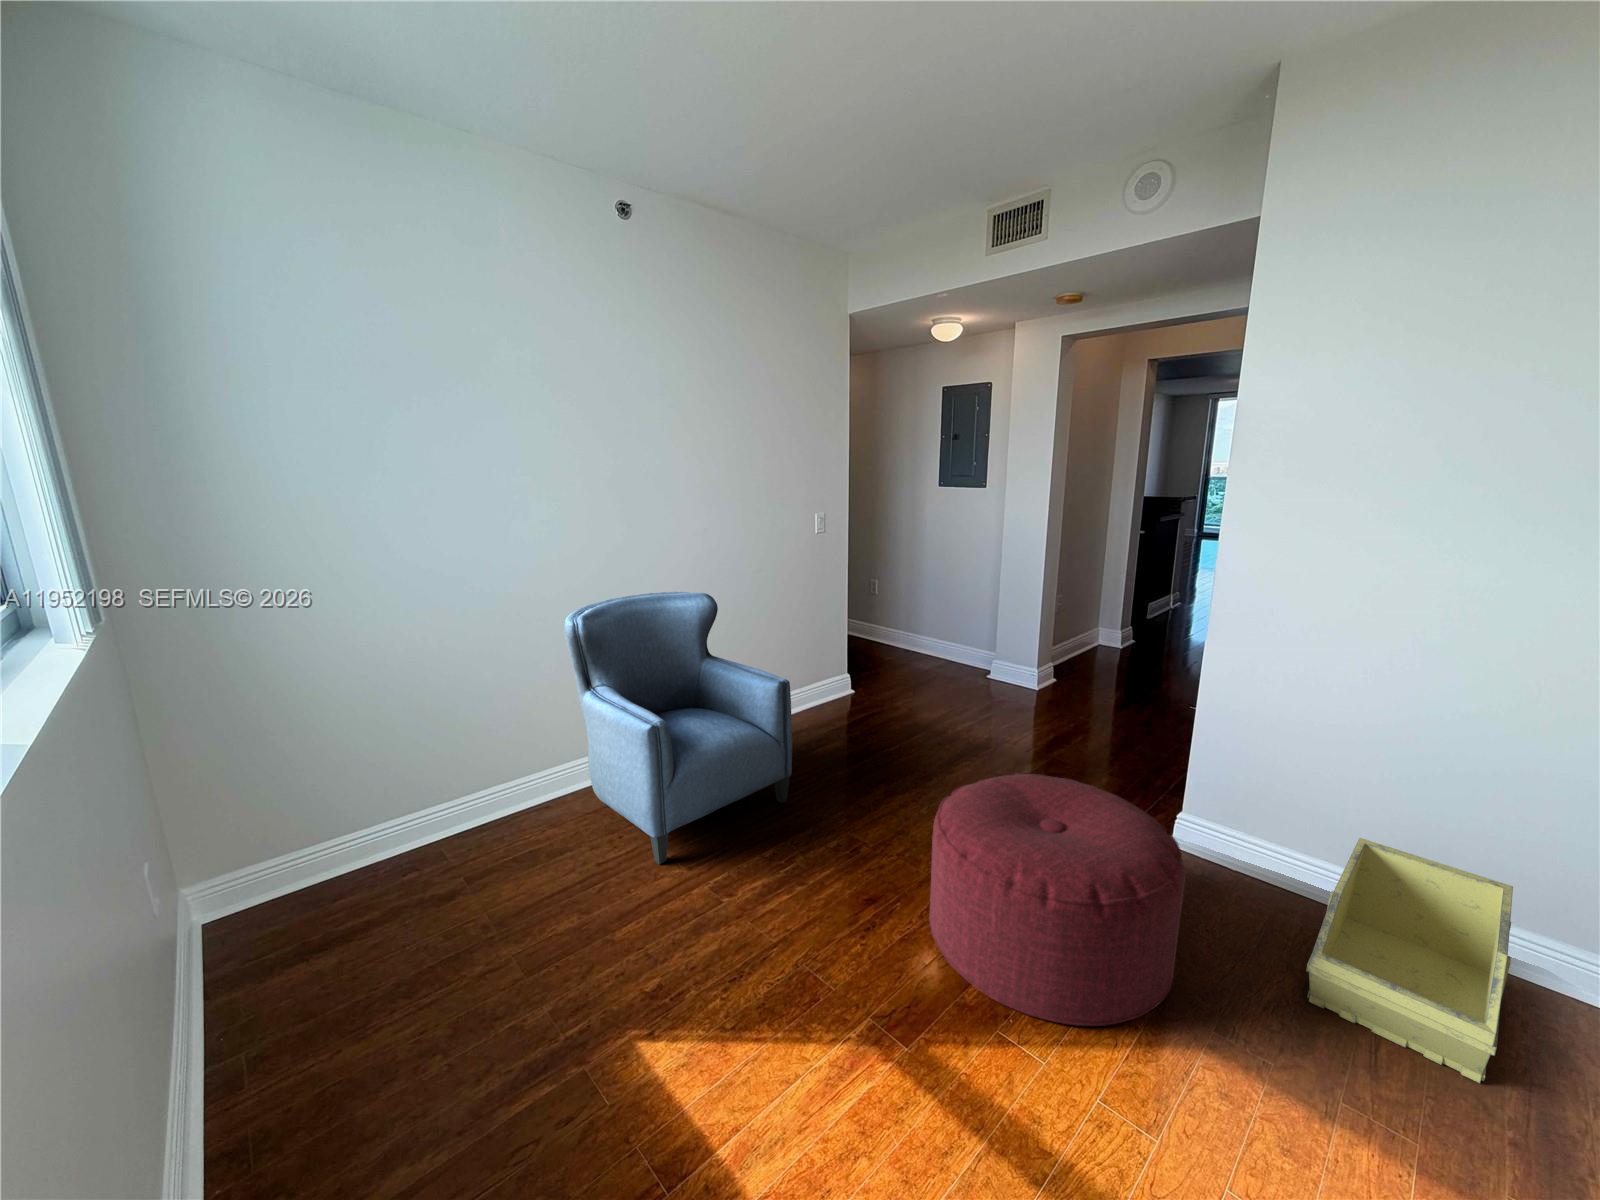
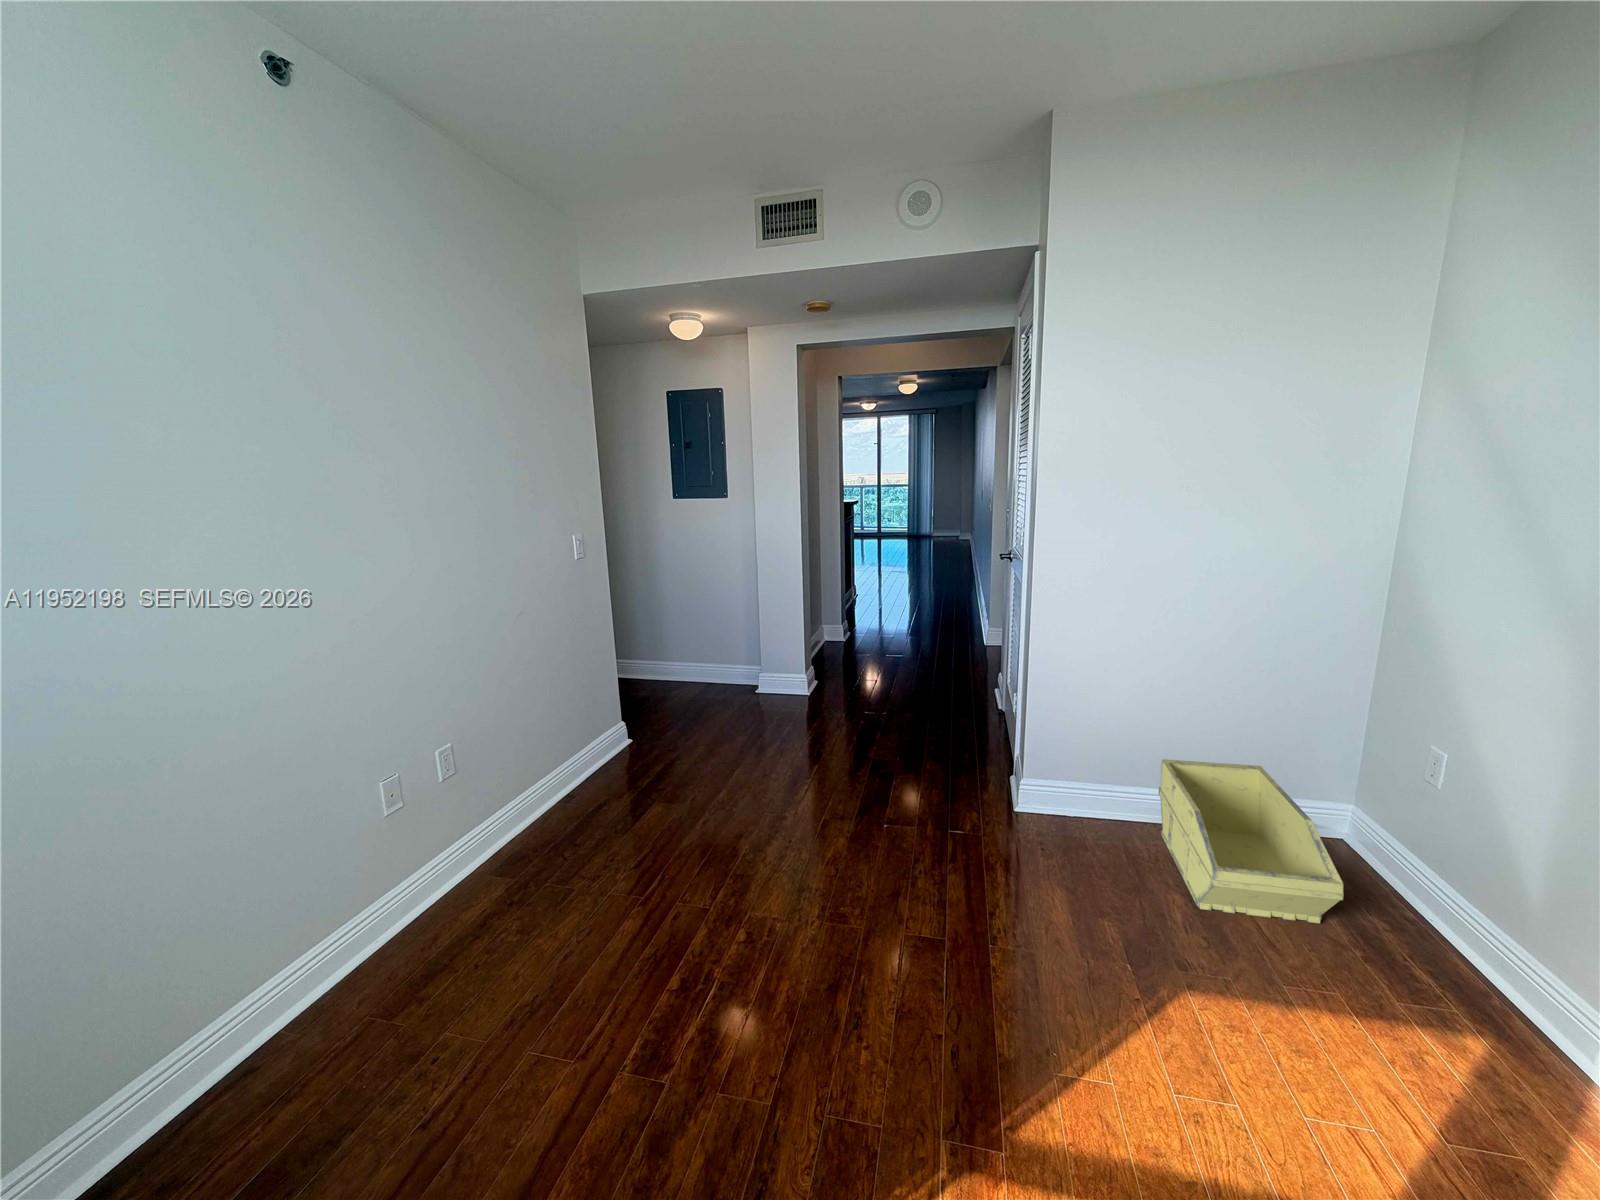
armchair: present [564,592,792,864] -> none [273,660,653,1071]
ottoman: present [929,774,1186,1026] -> none [884,777,1138,1040]

